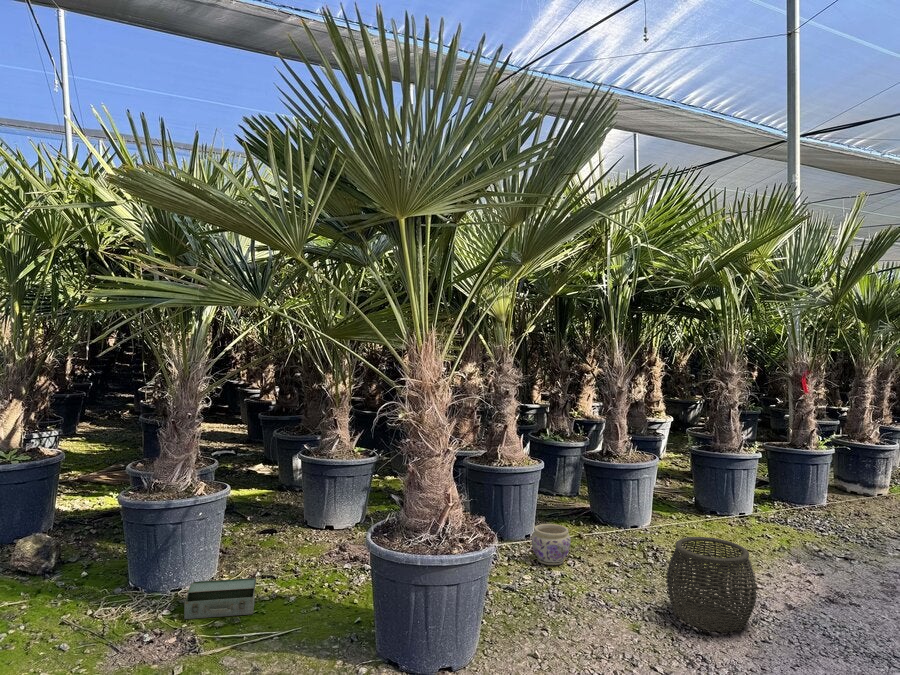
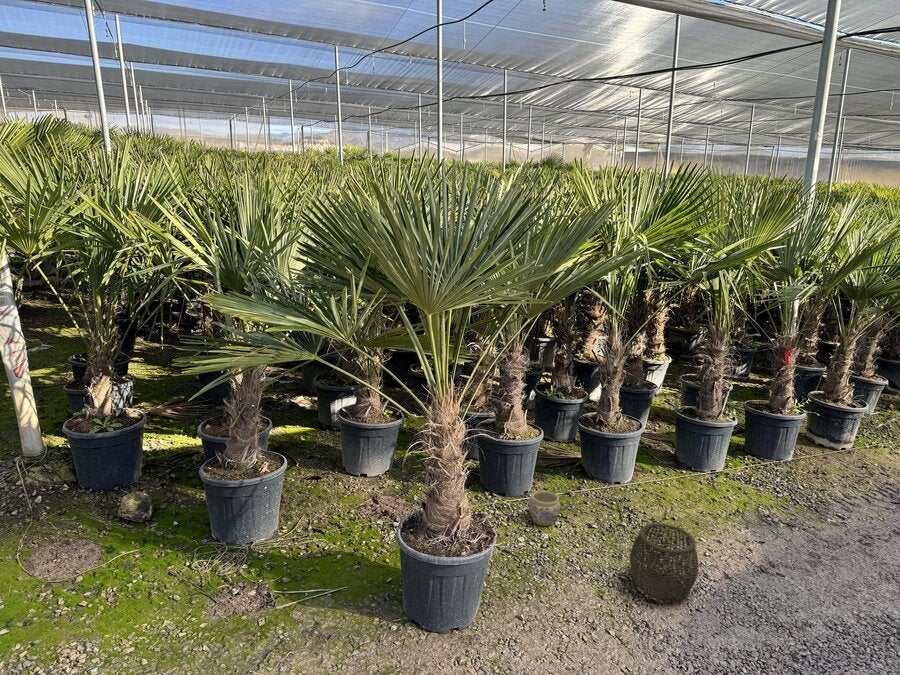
toolbox: present [184,578,256,619] -> none [258,538,310,573]

